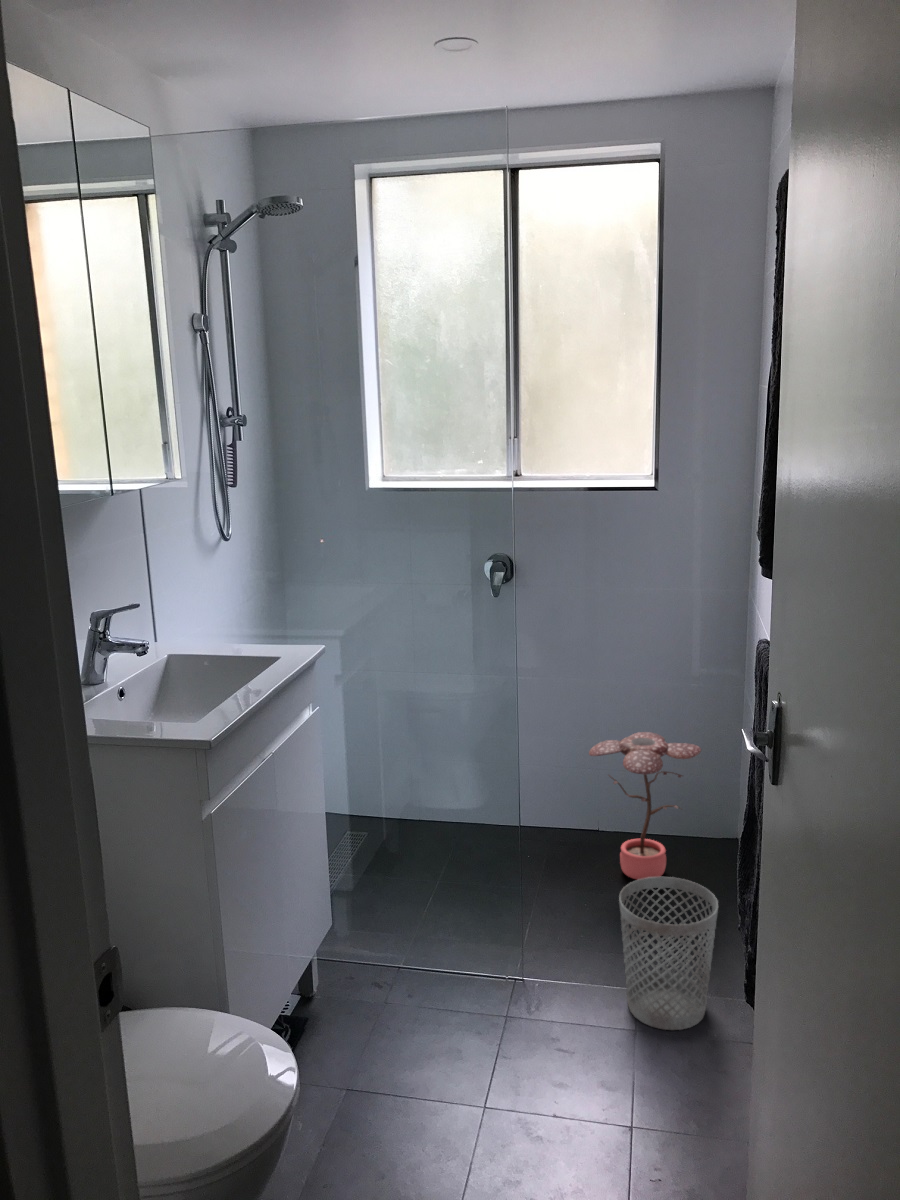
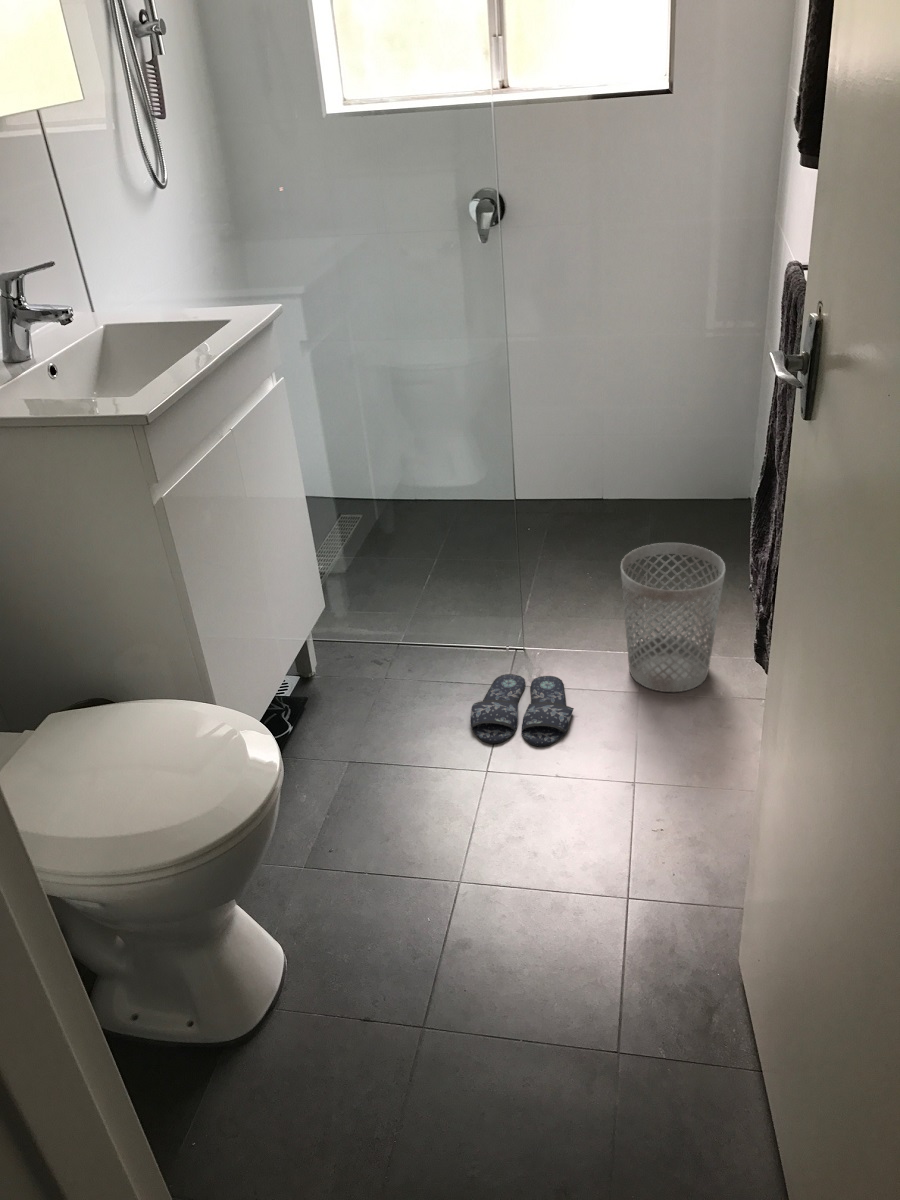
potted plant: present [589,732,701,880] -> none [590,395,711,549]
slippers: none [471,1003,573,1082] -> present [470,674,574,747]

